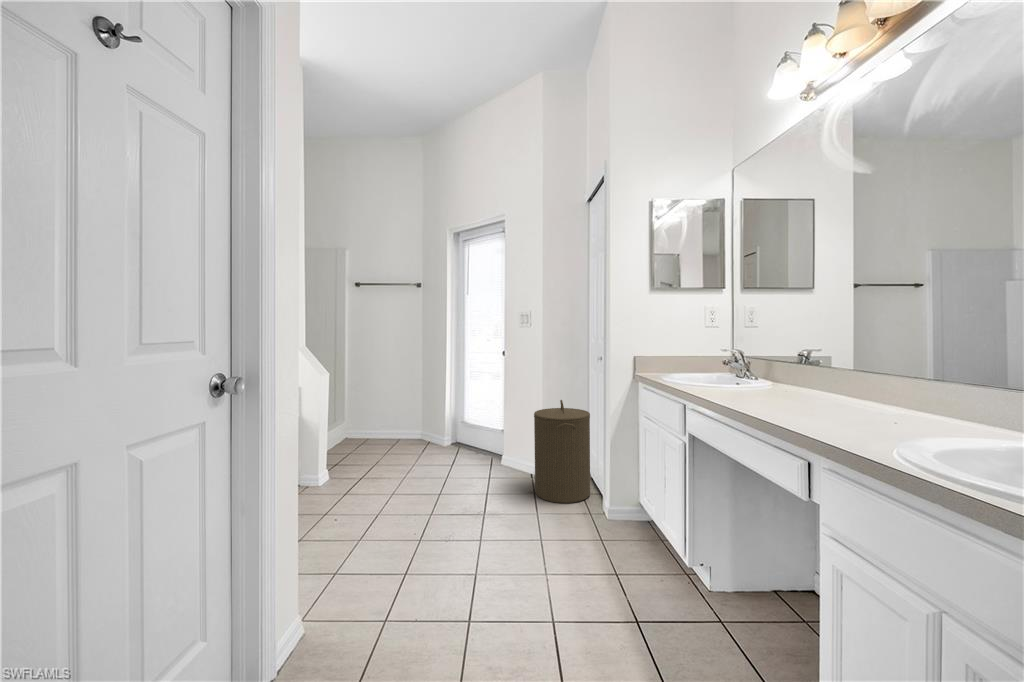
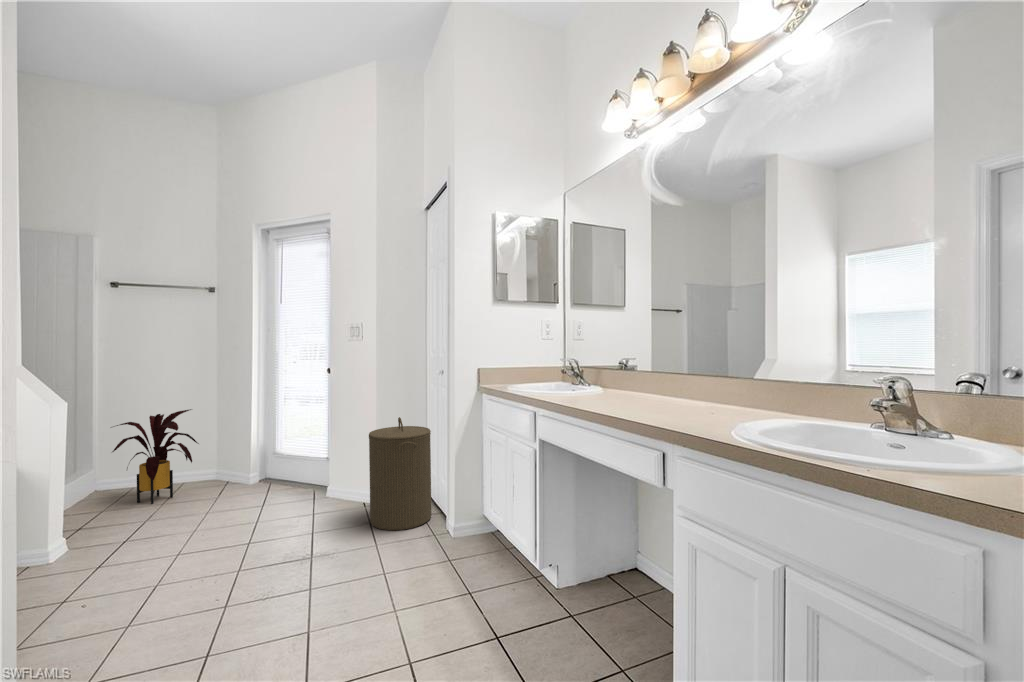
house plant: none [353,382,411,453] -> present [112,409,199,504]

